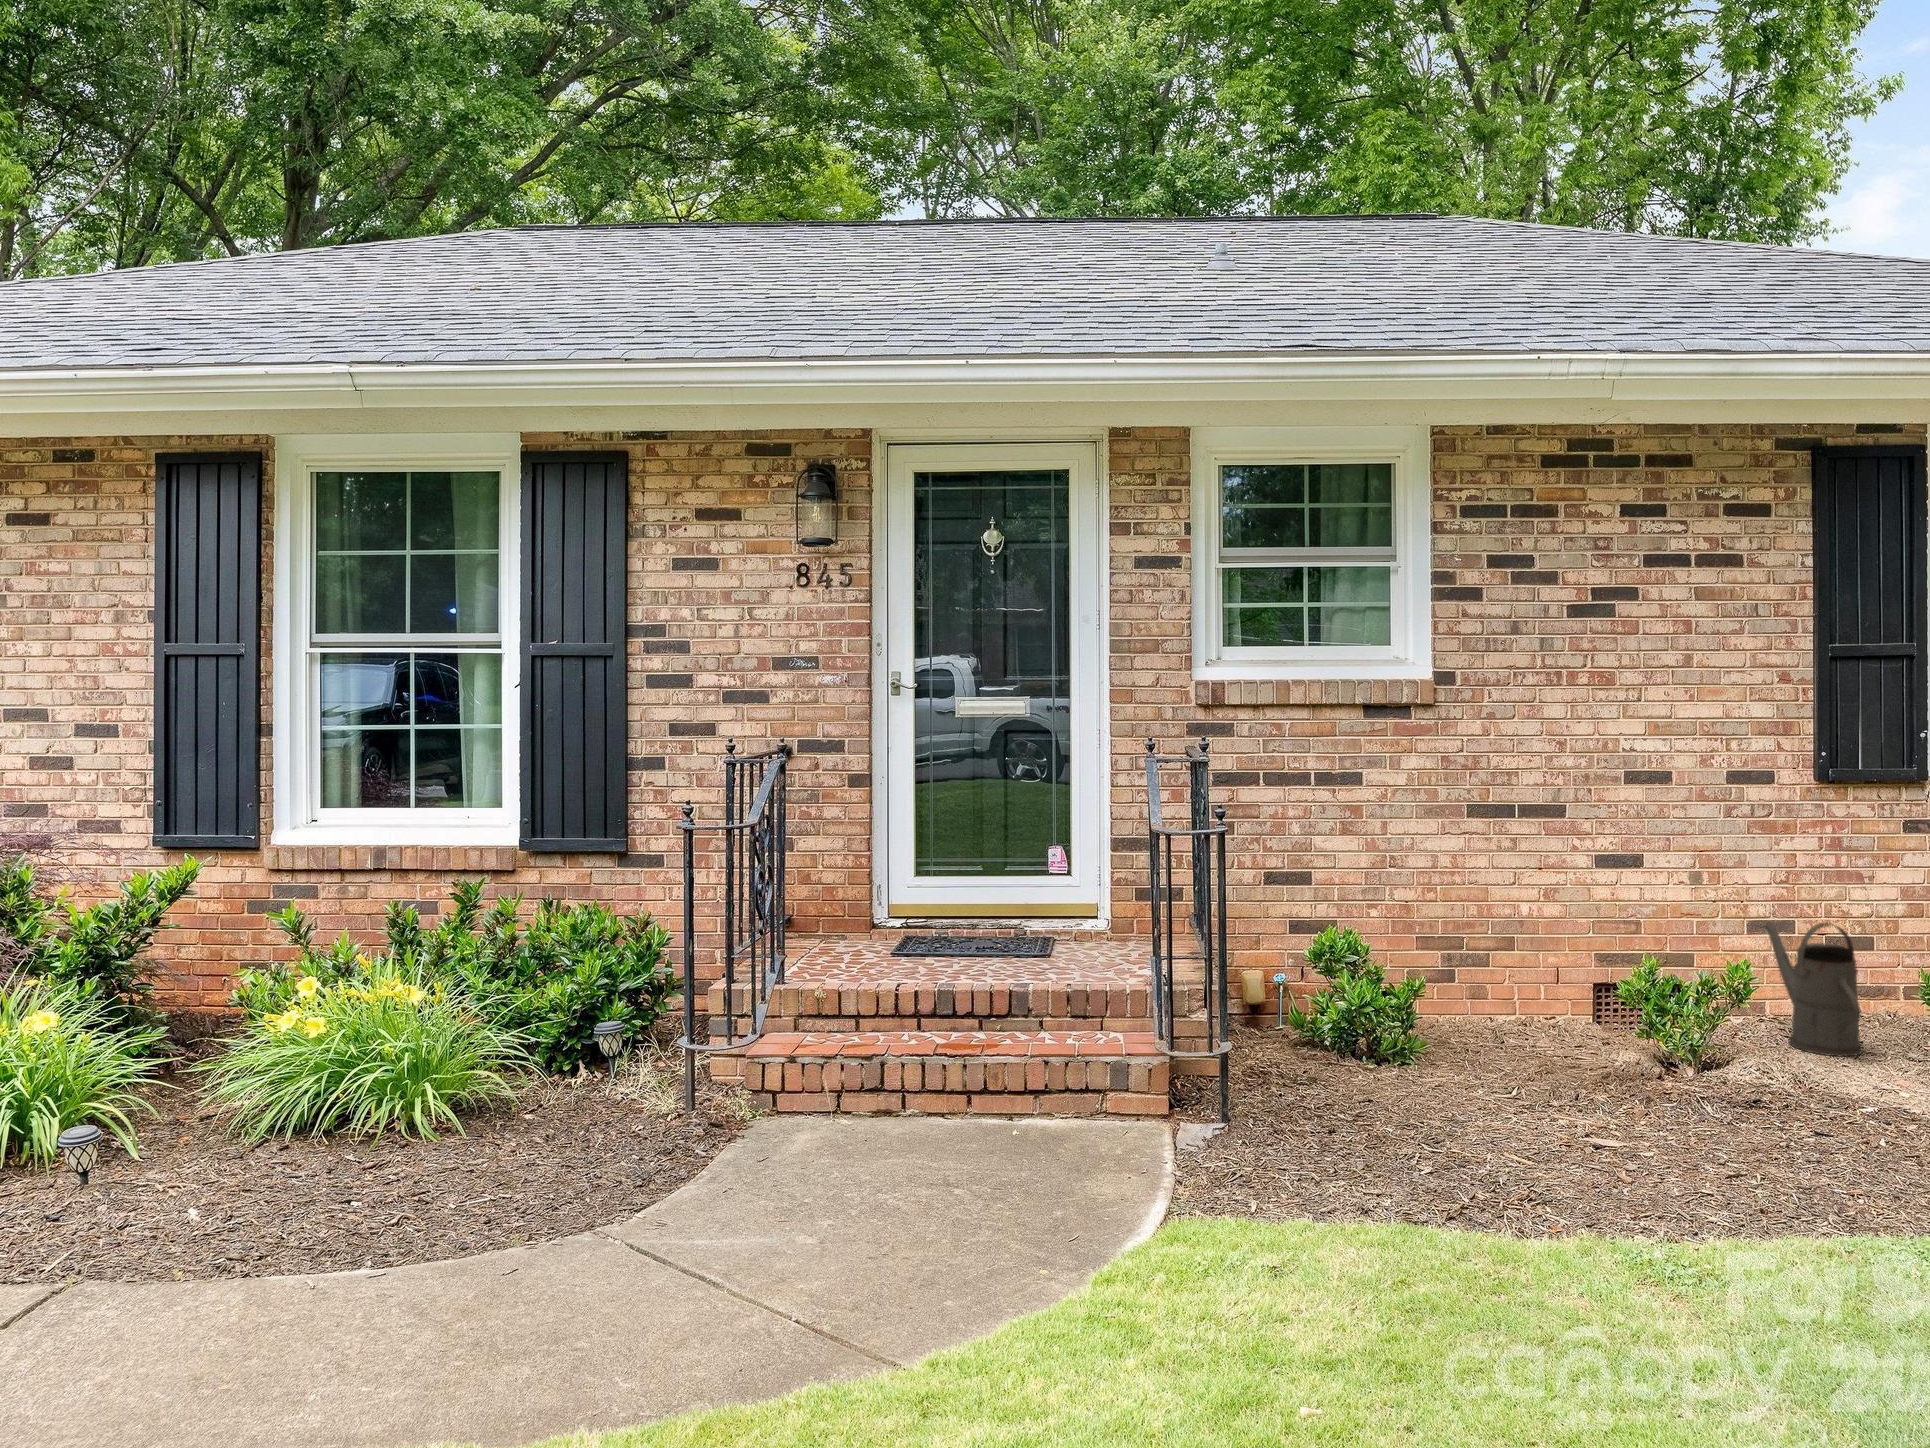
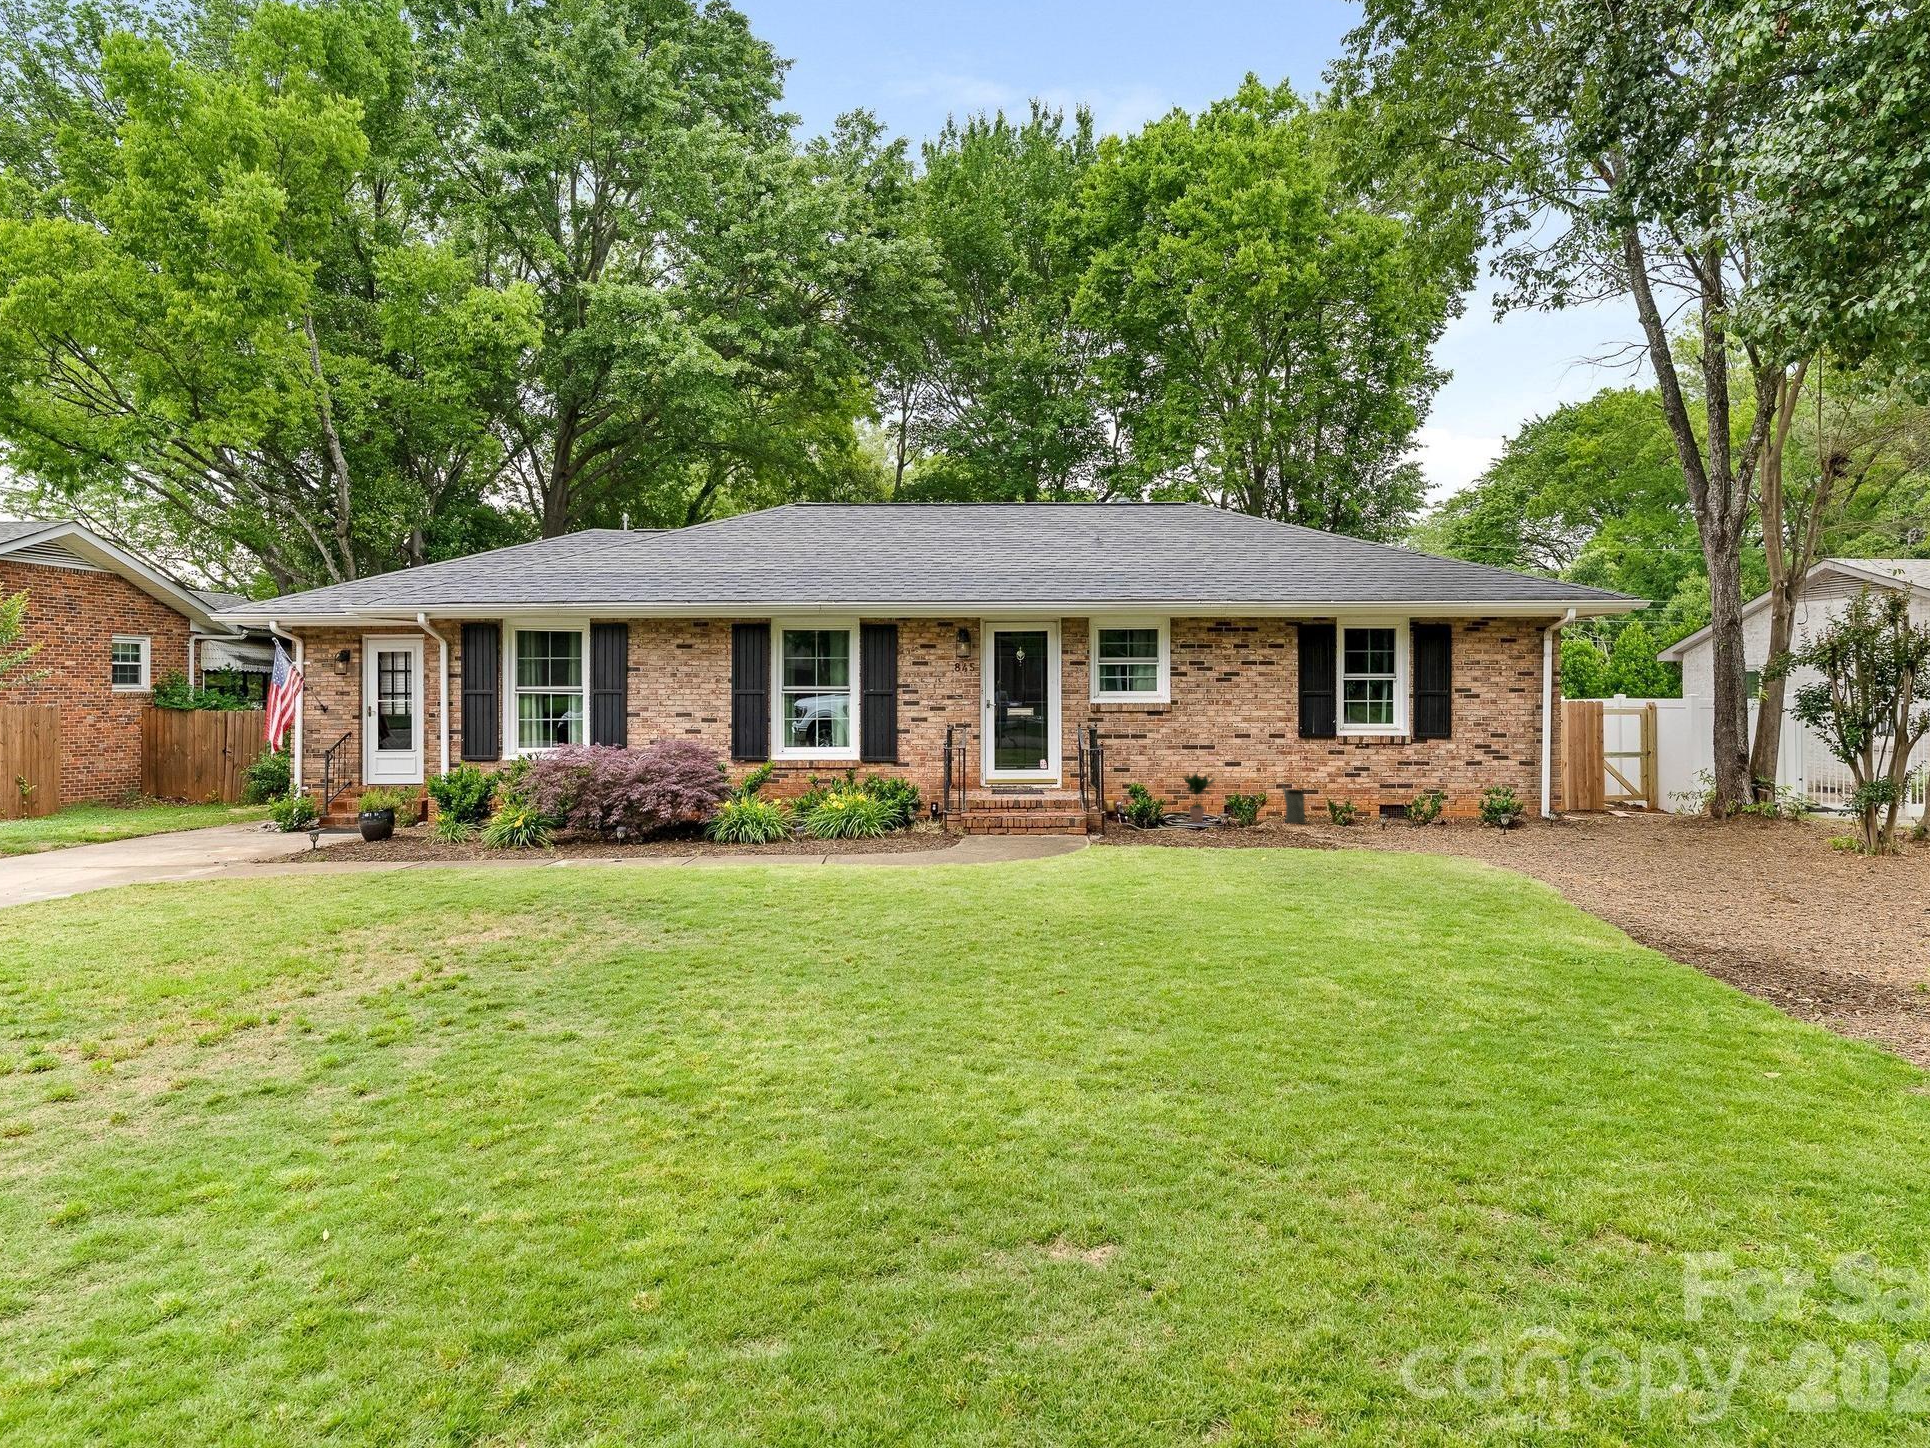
potted plant: none [1470,883,1587,1043] -> present [1183,773,1216,822]

